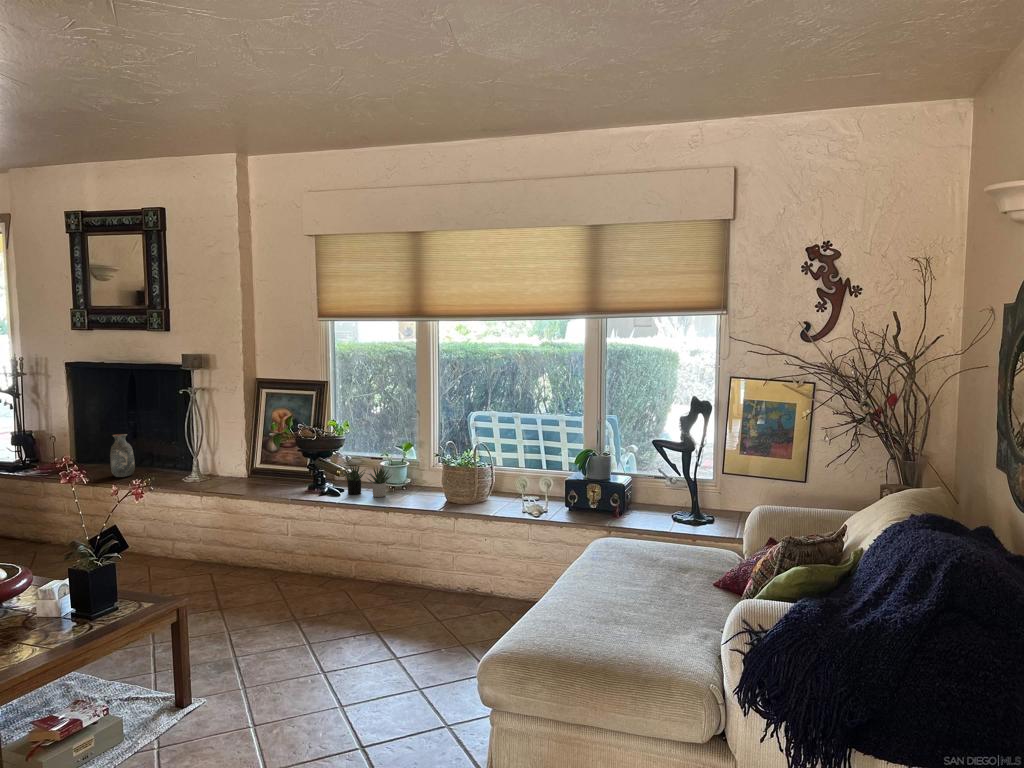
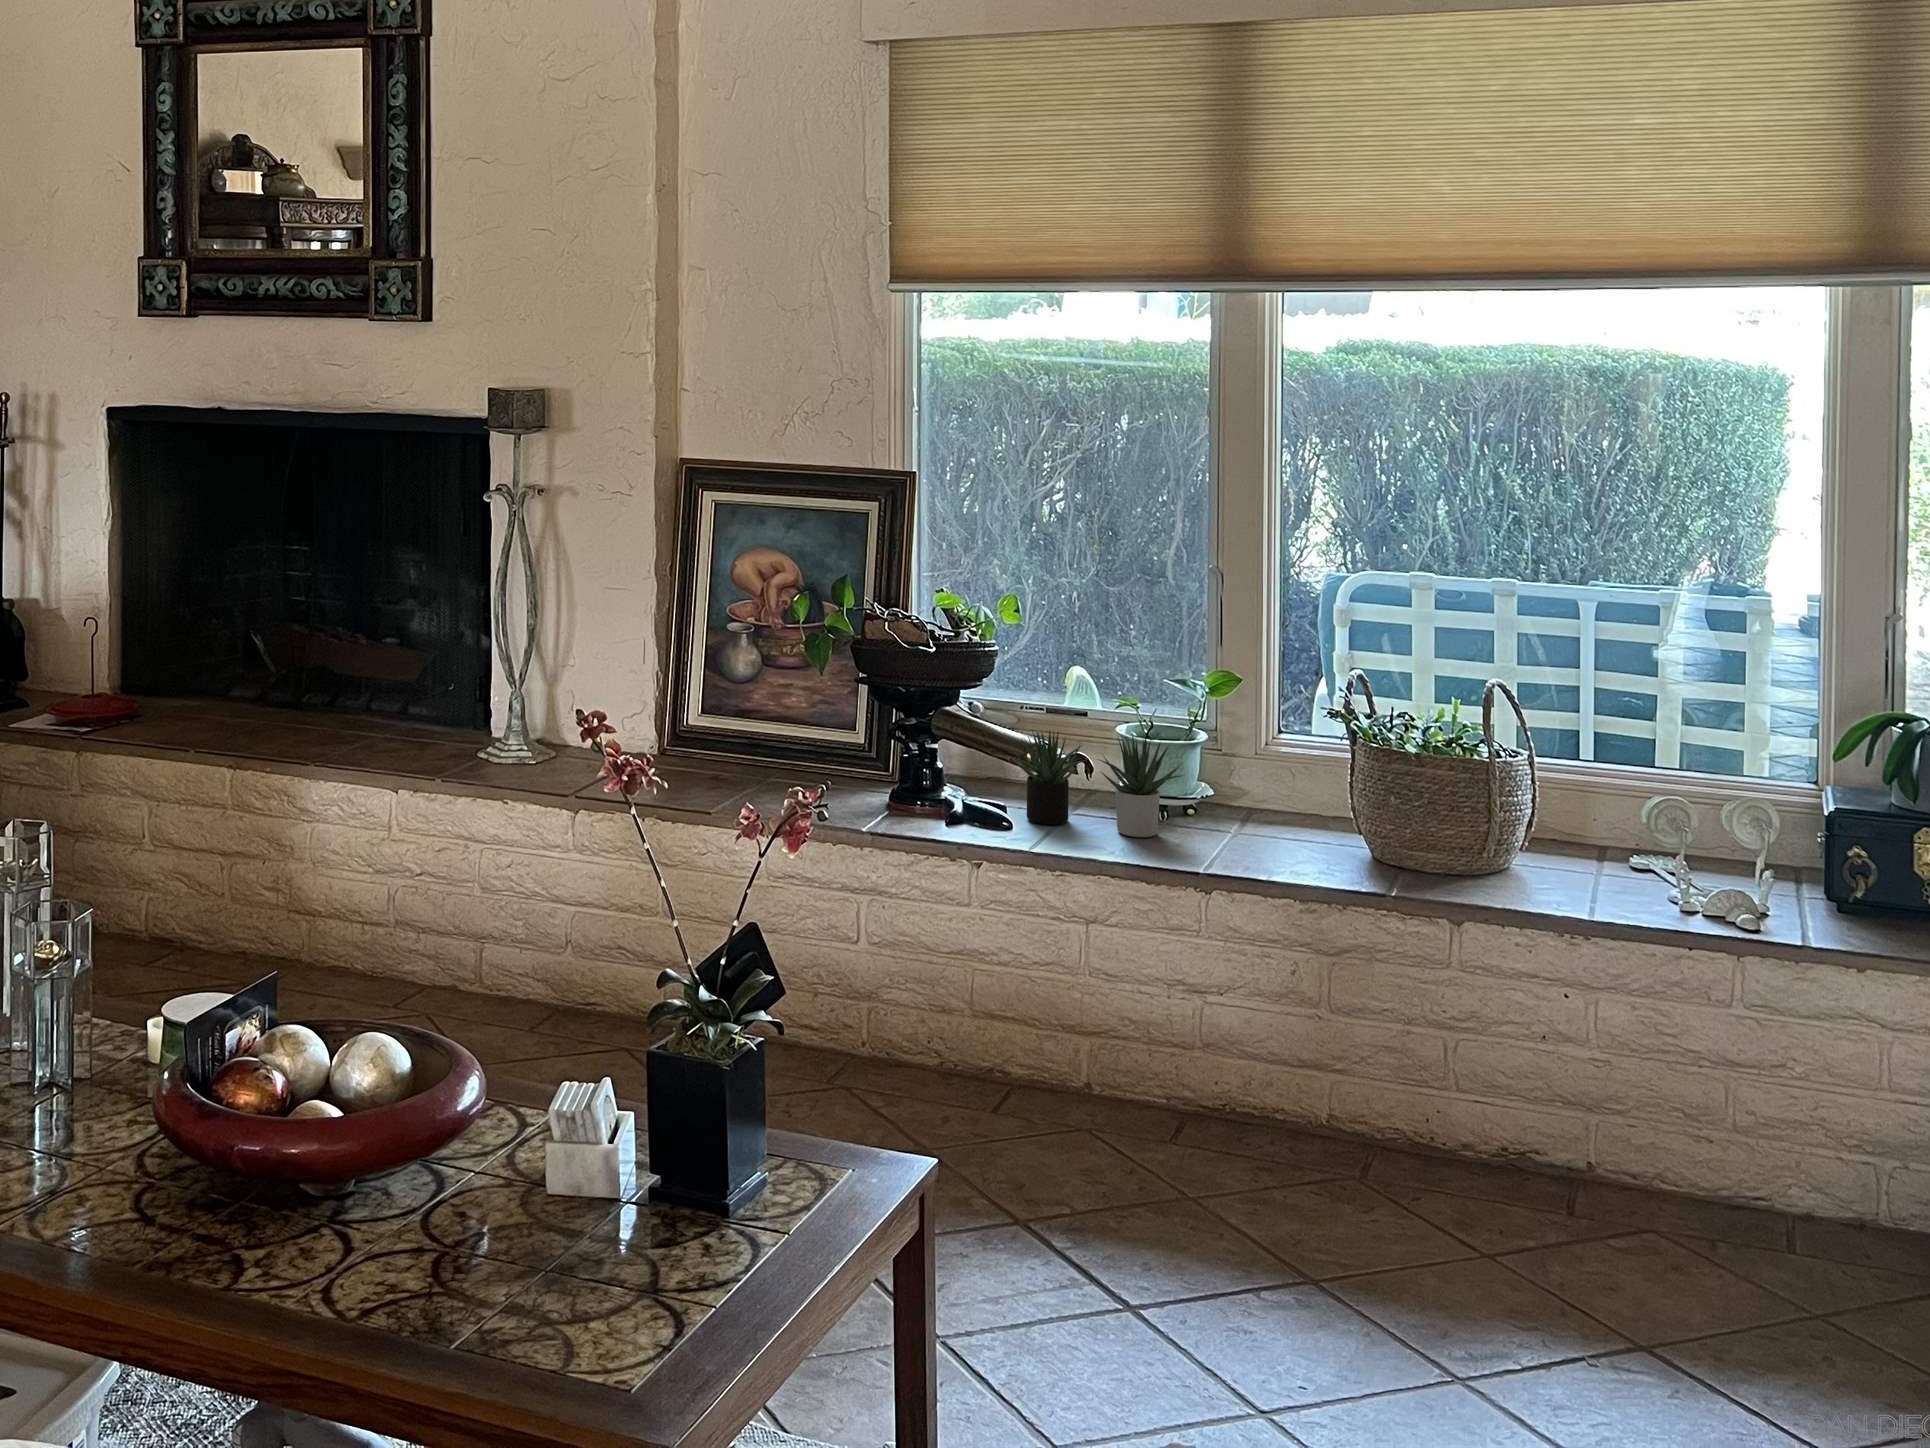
decorative vase: present [110,434,135,477] -> none [260,615,324,740]

